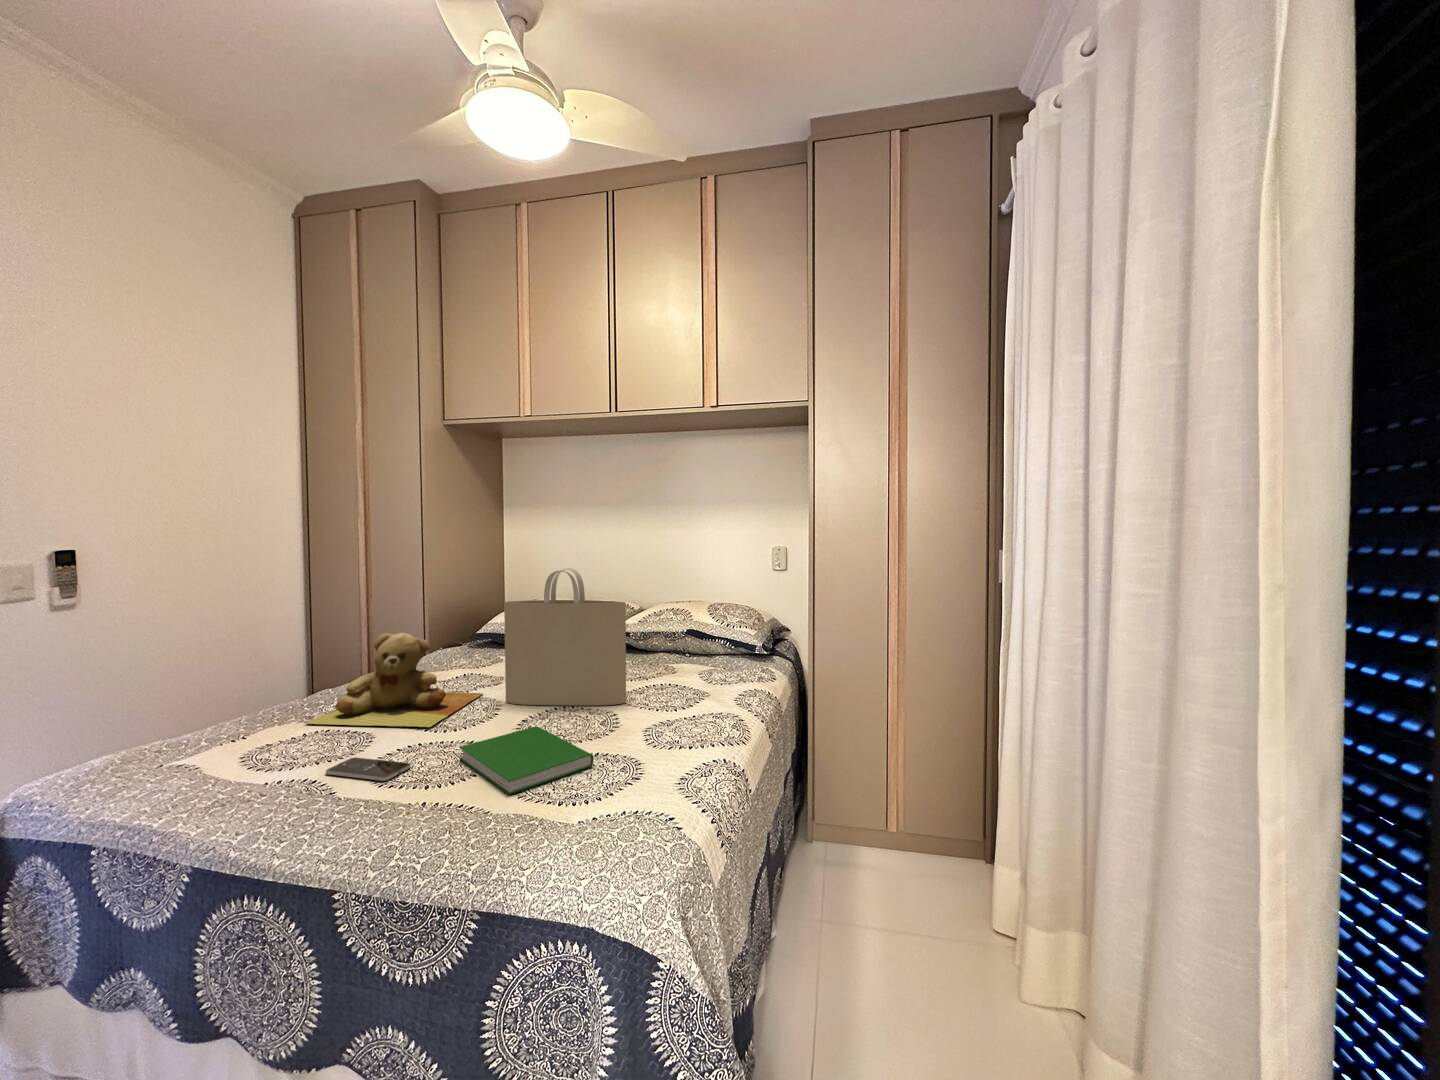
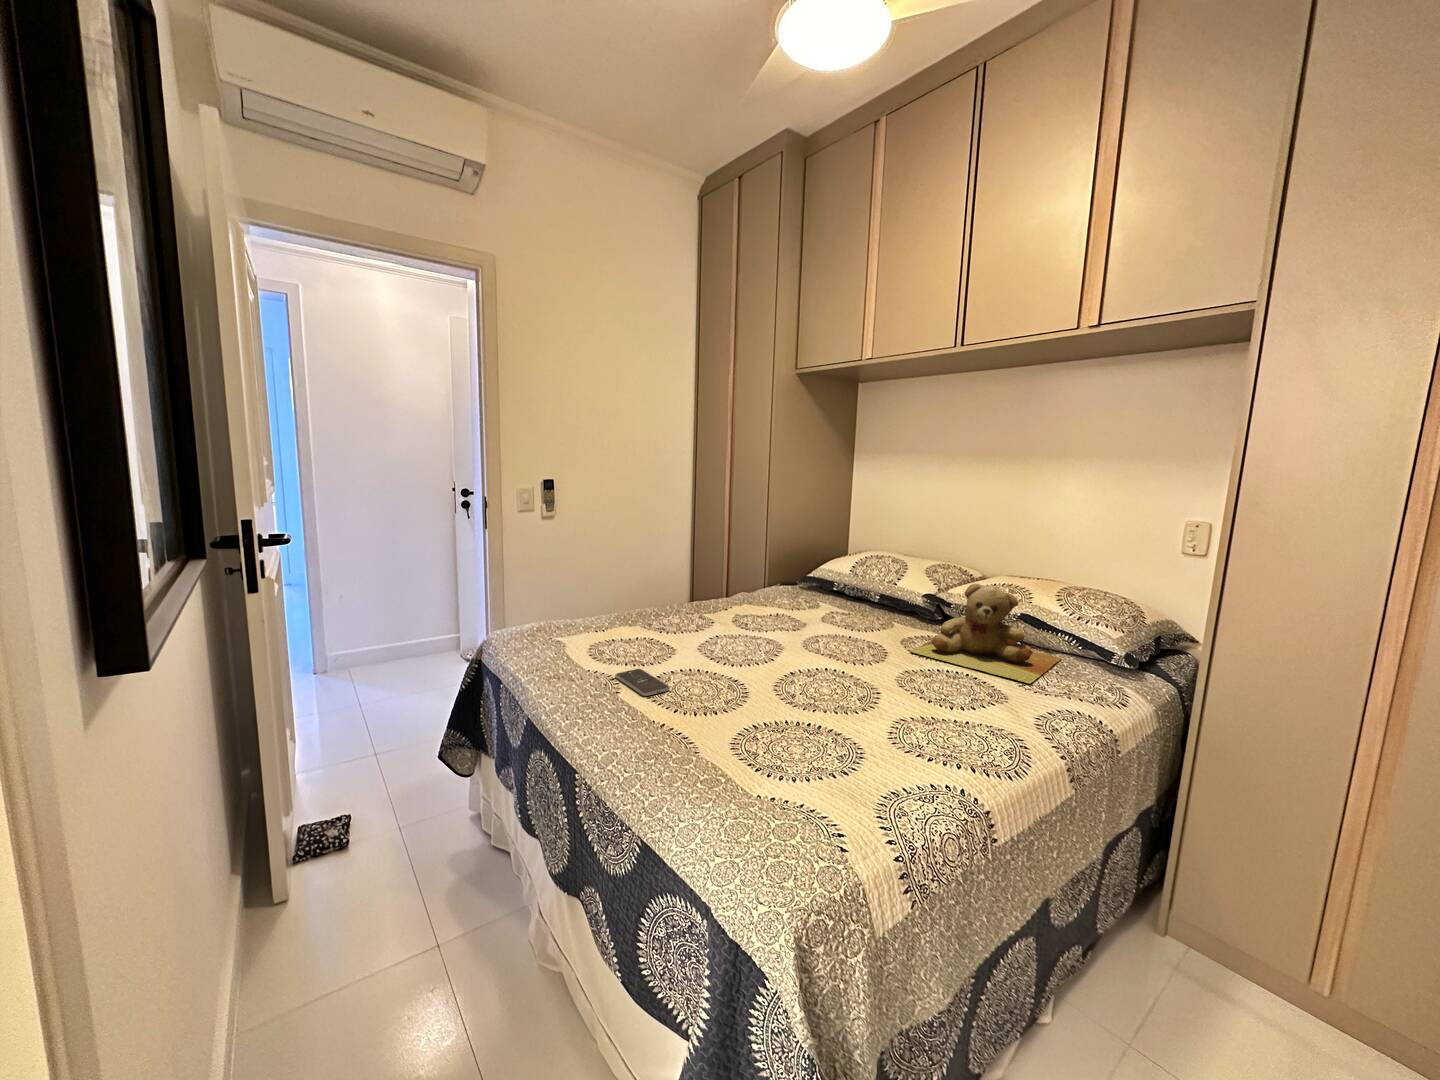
tote bag: present [504,568,626,705] -> none [788,526,909,682]
teddy bear: present [308,633,483,727] -> present [910,584,1061,684]
hardcover book: present [459,726,594,795] -> none [709,683,812,744]

